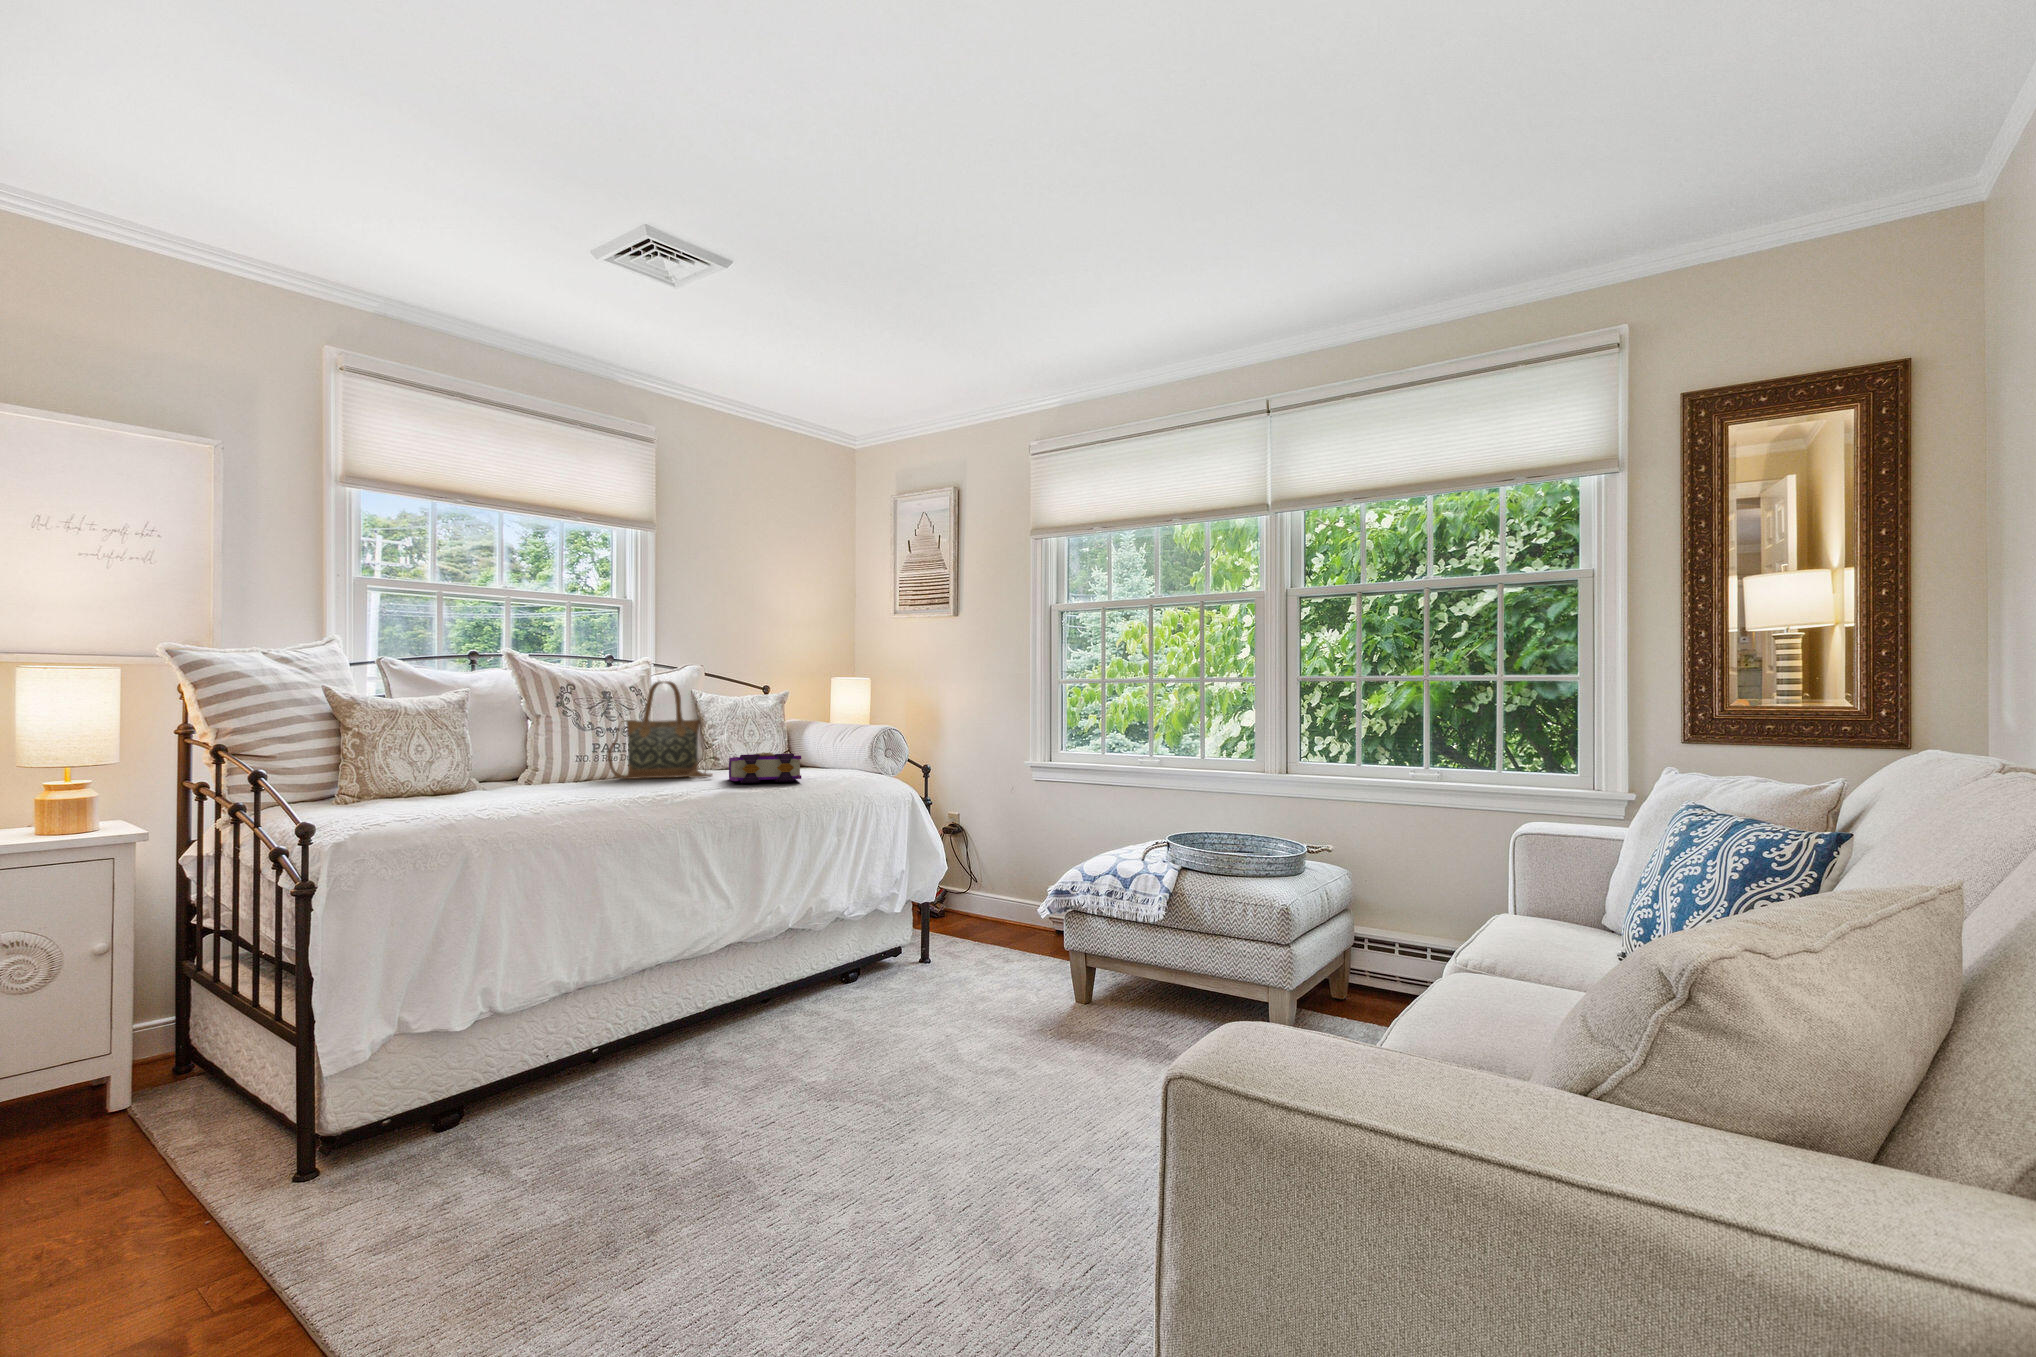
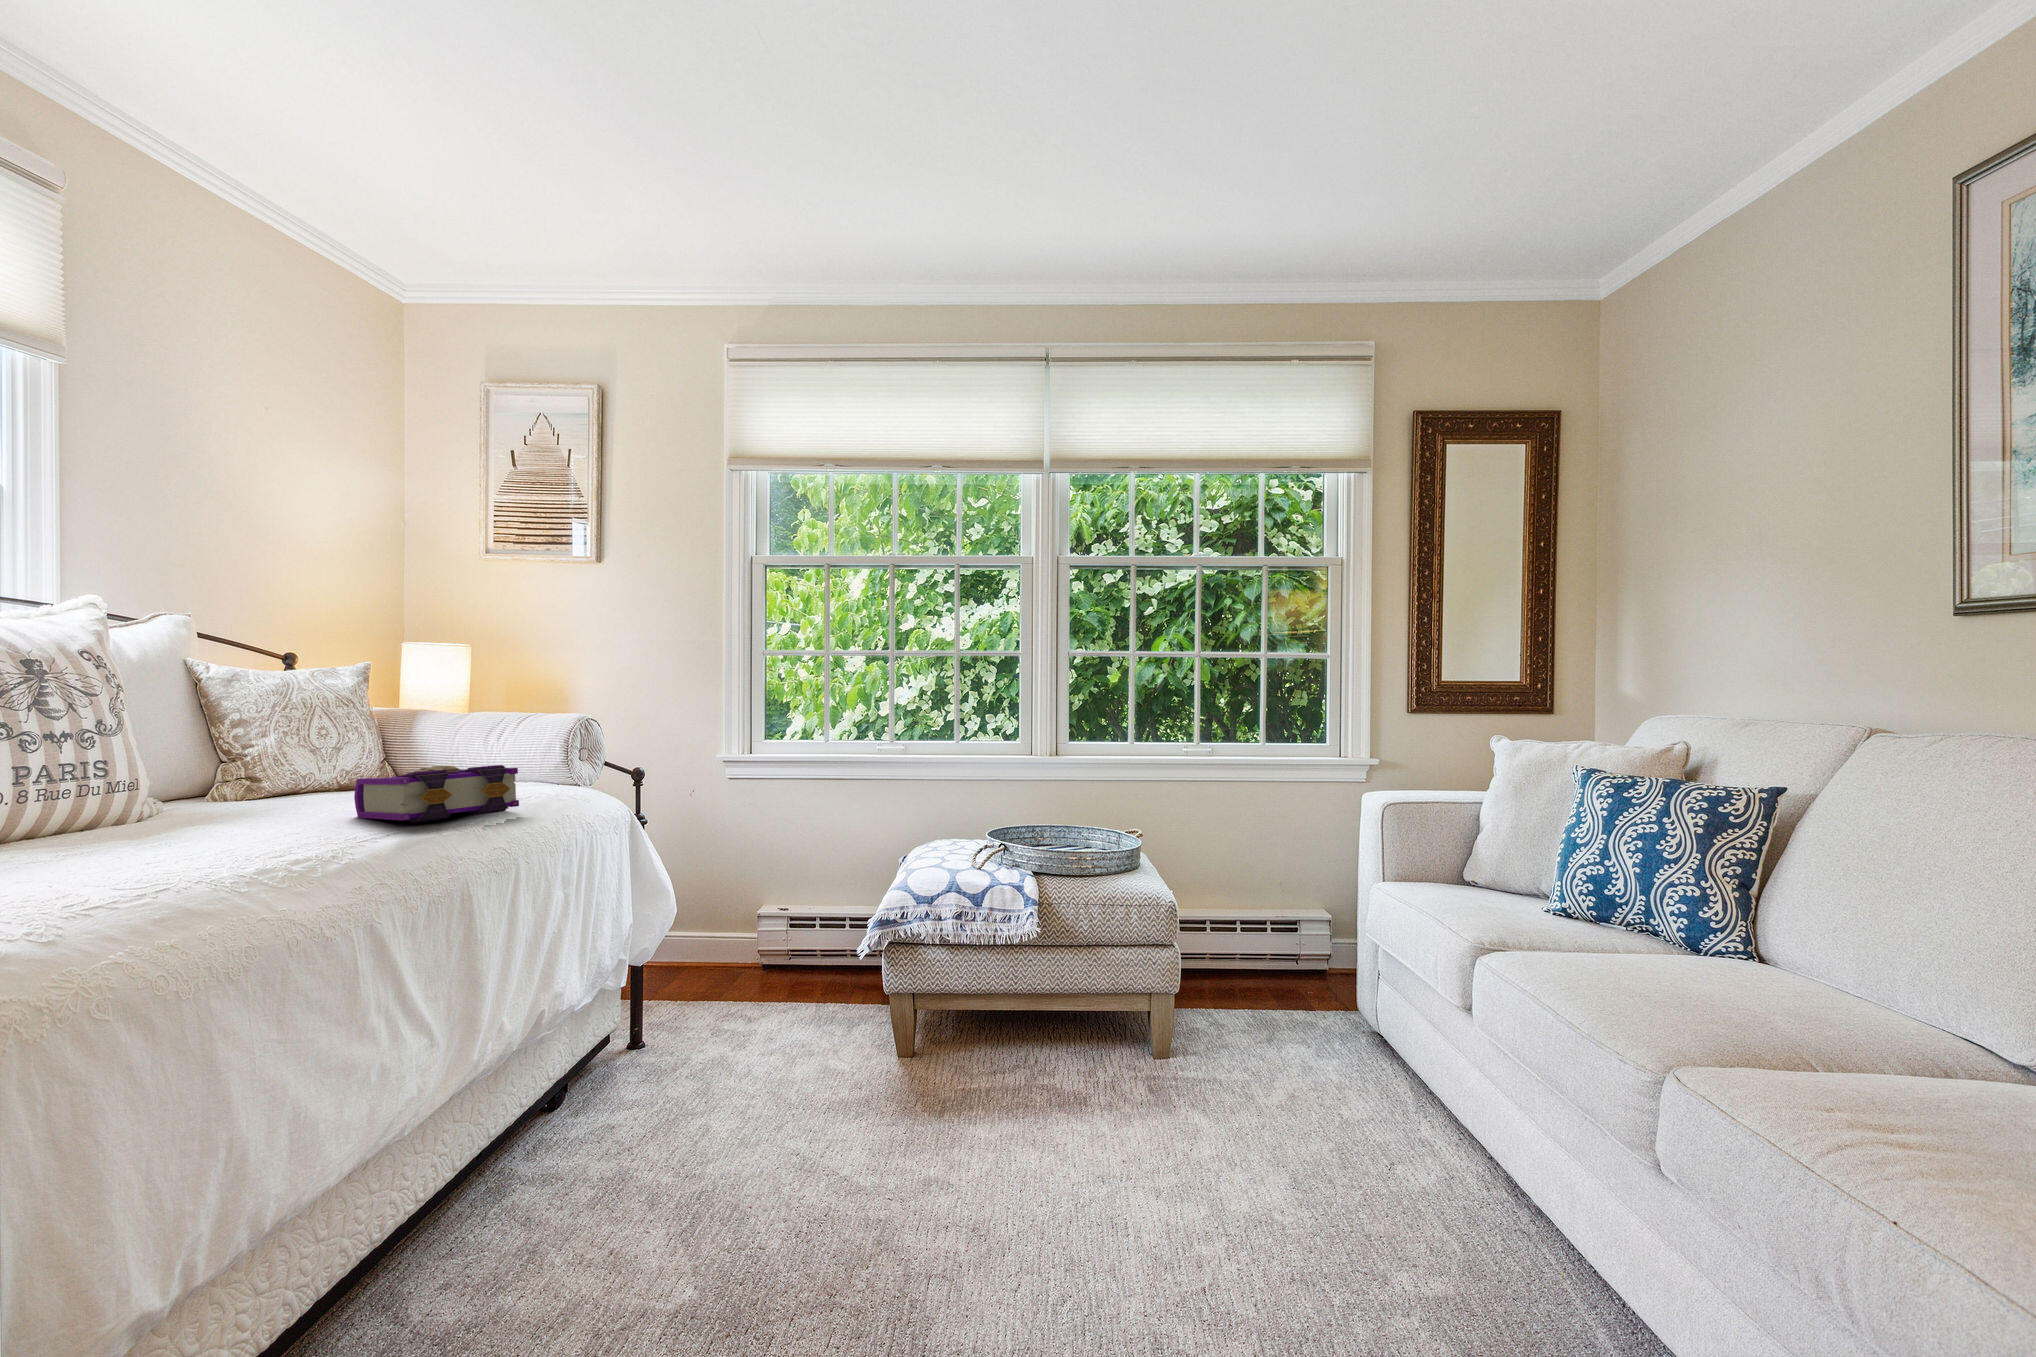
handbag: present [608,681,712,779] -> none [56,640,323,835]

